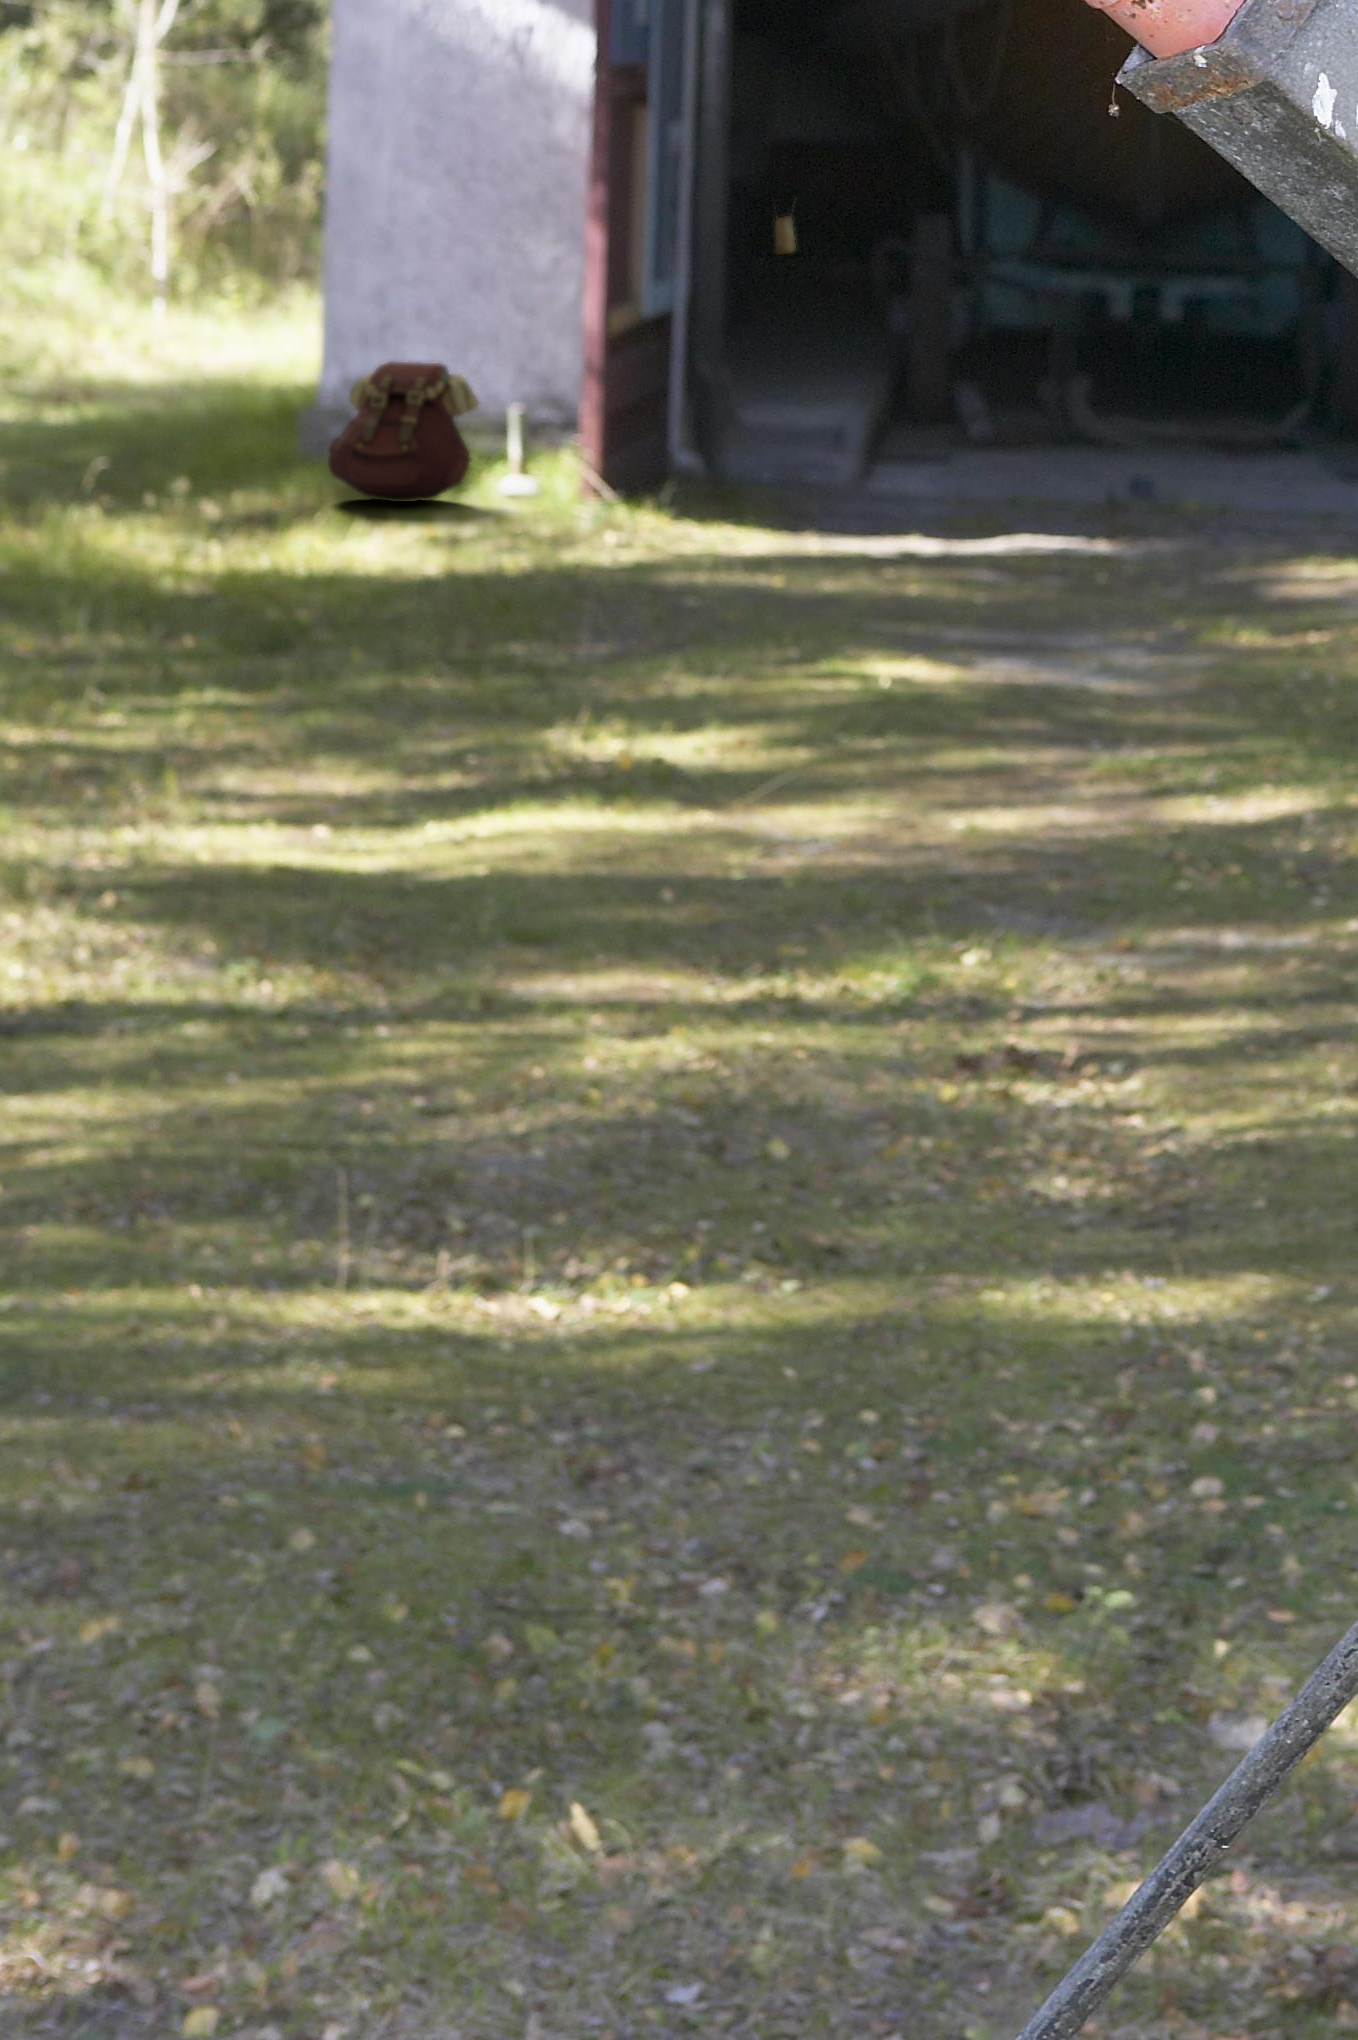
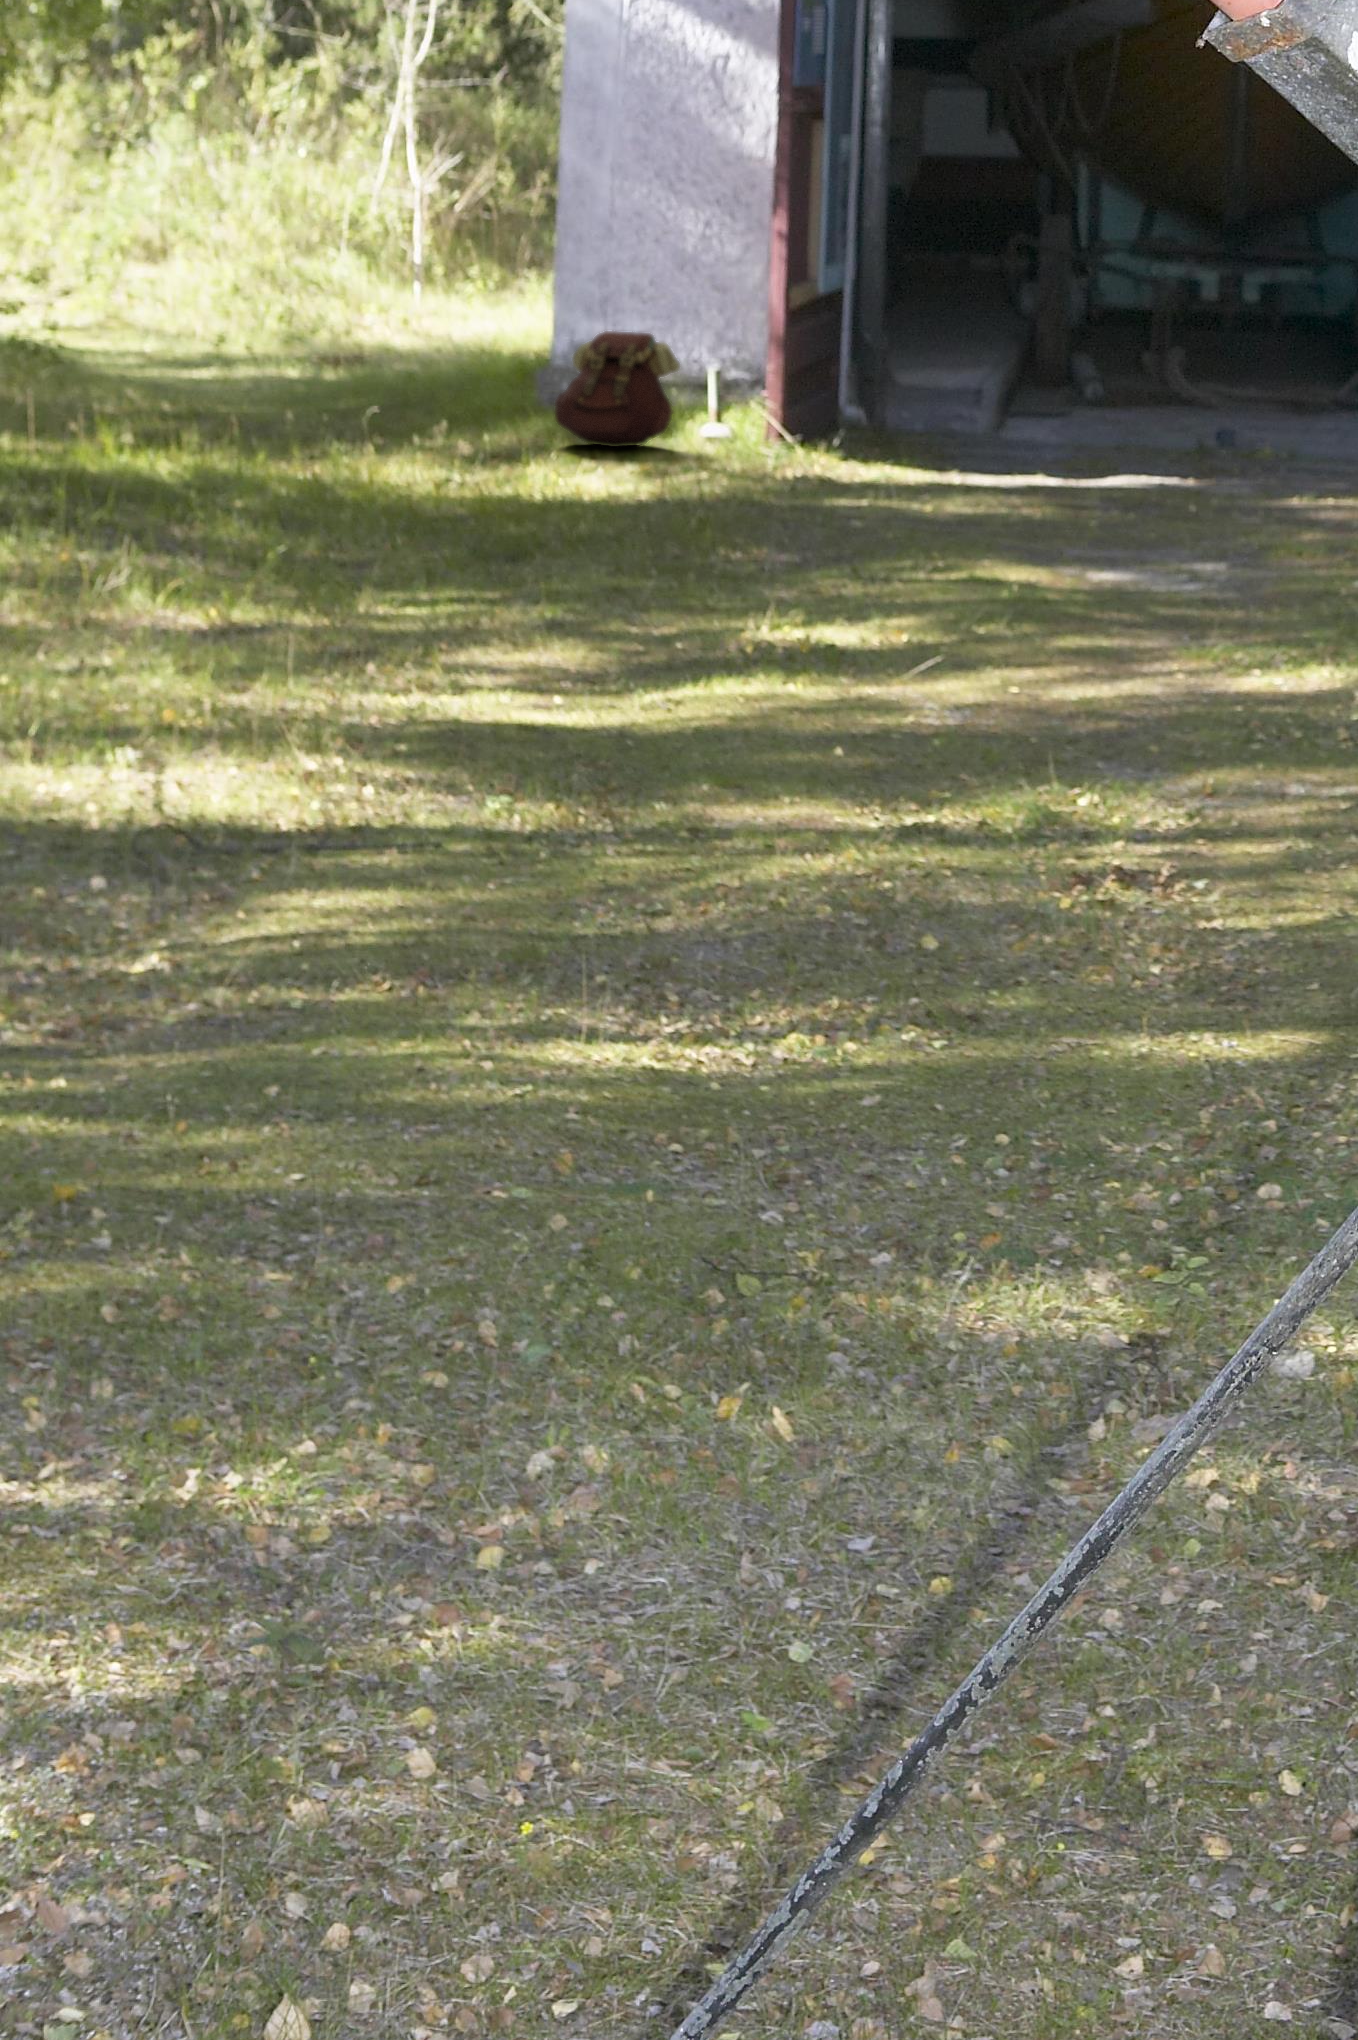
woven basket: present [774,204,796,255] -> none [932,210,953,259]

